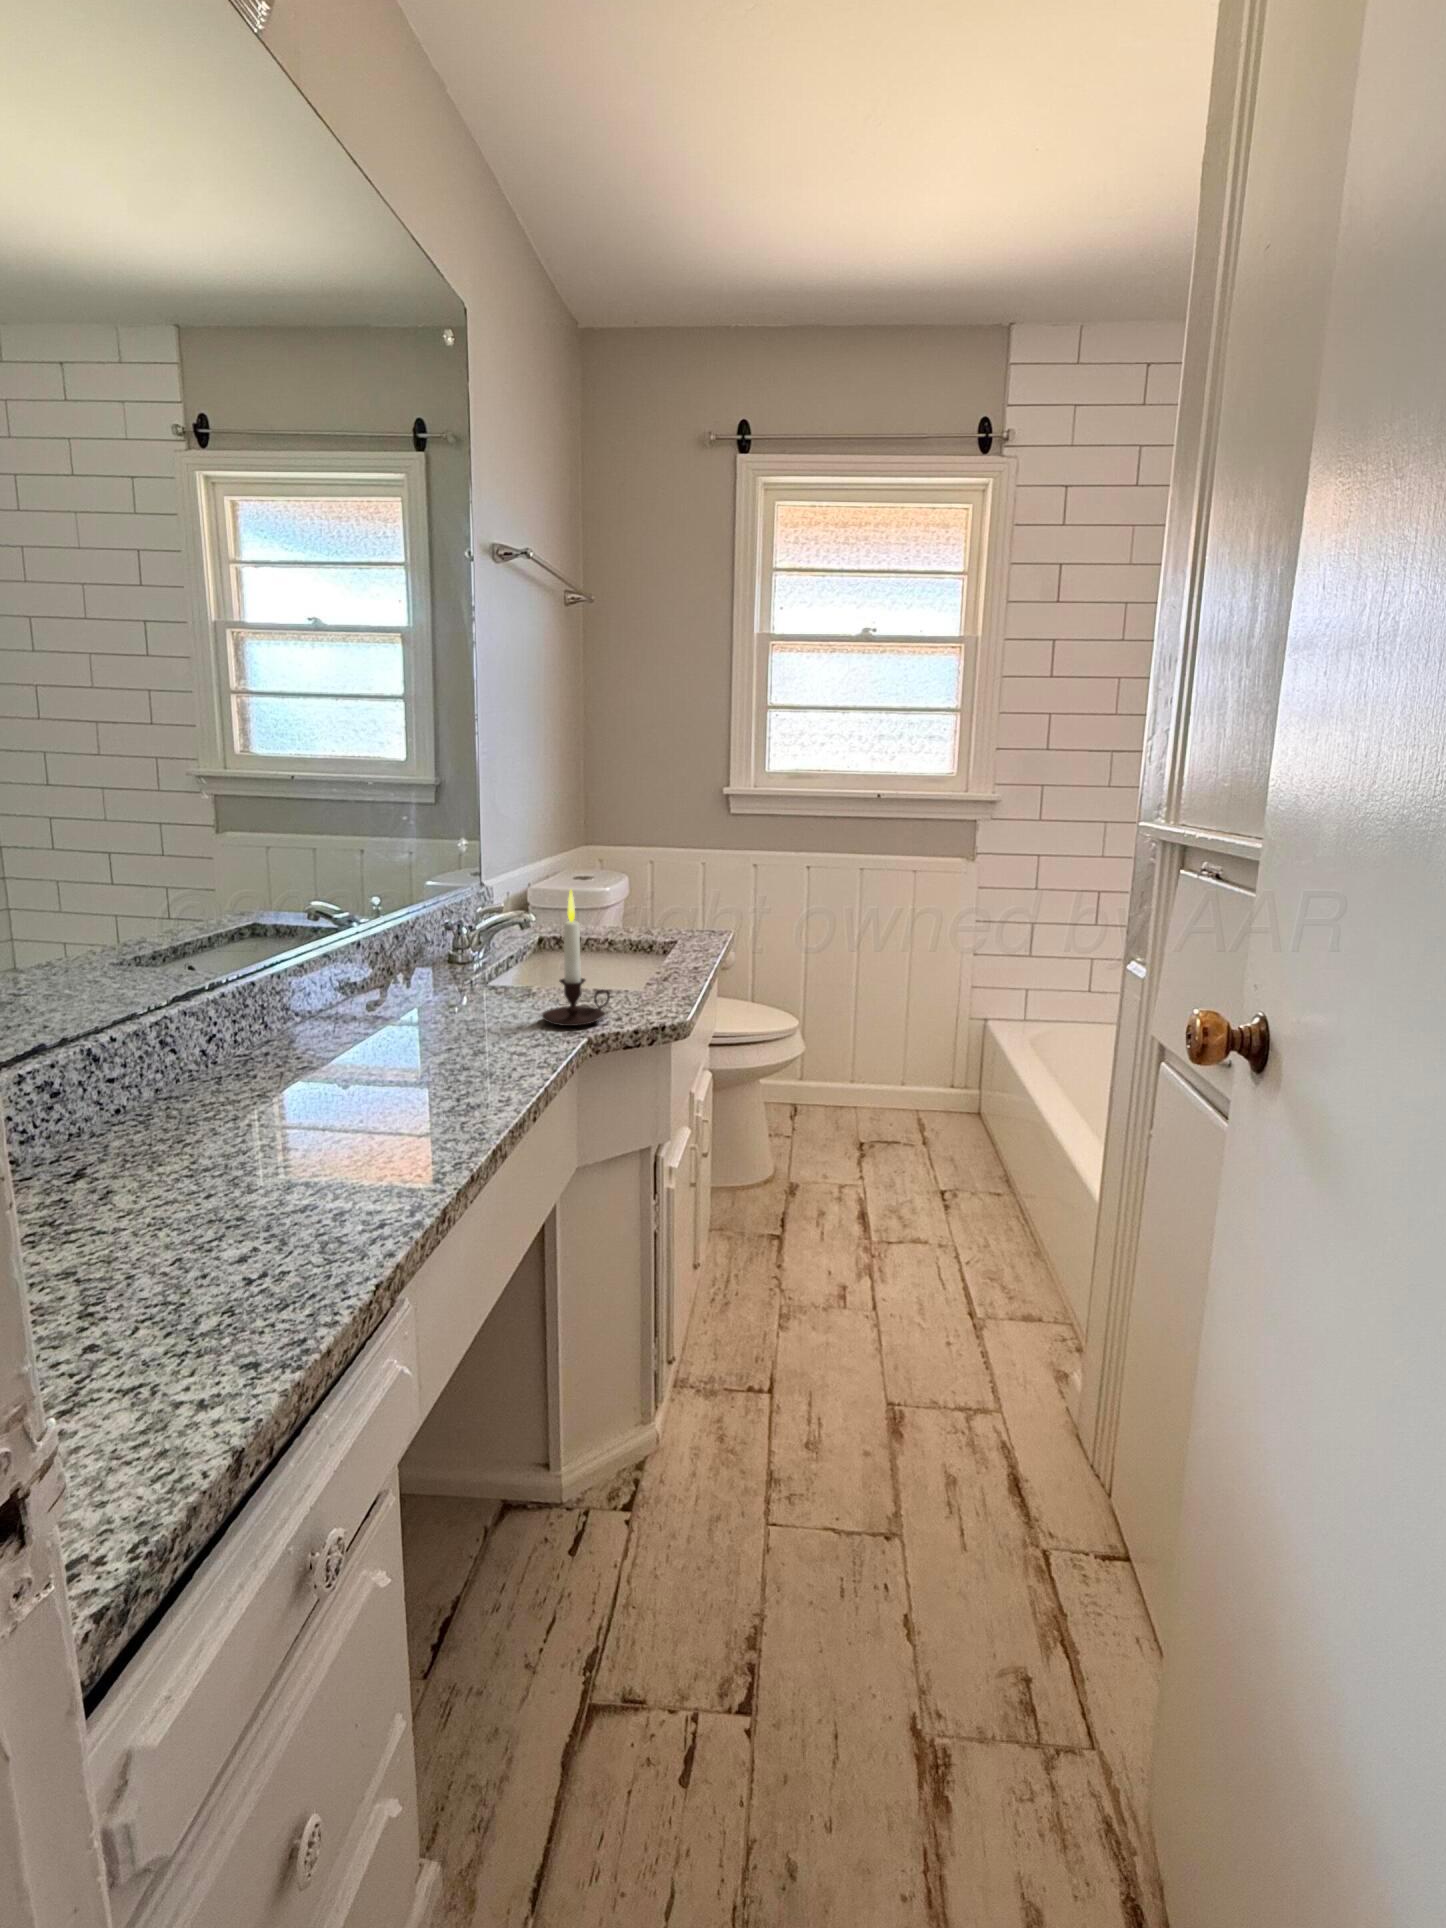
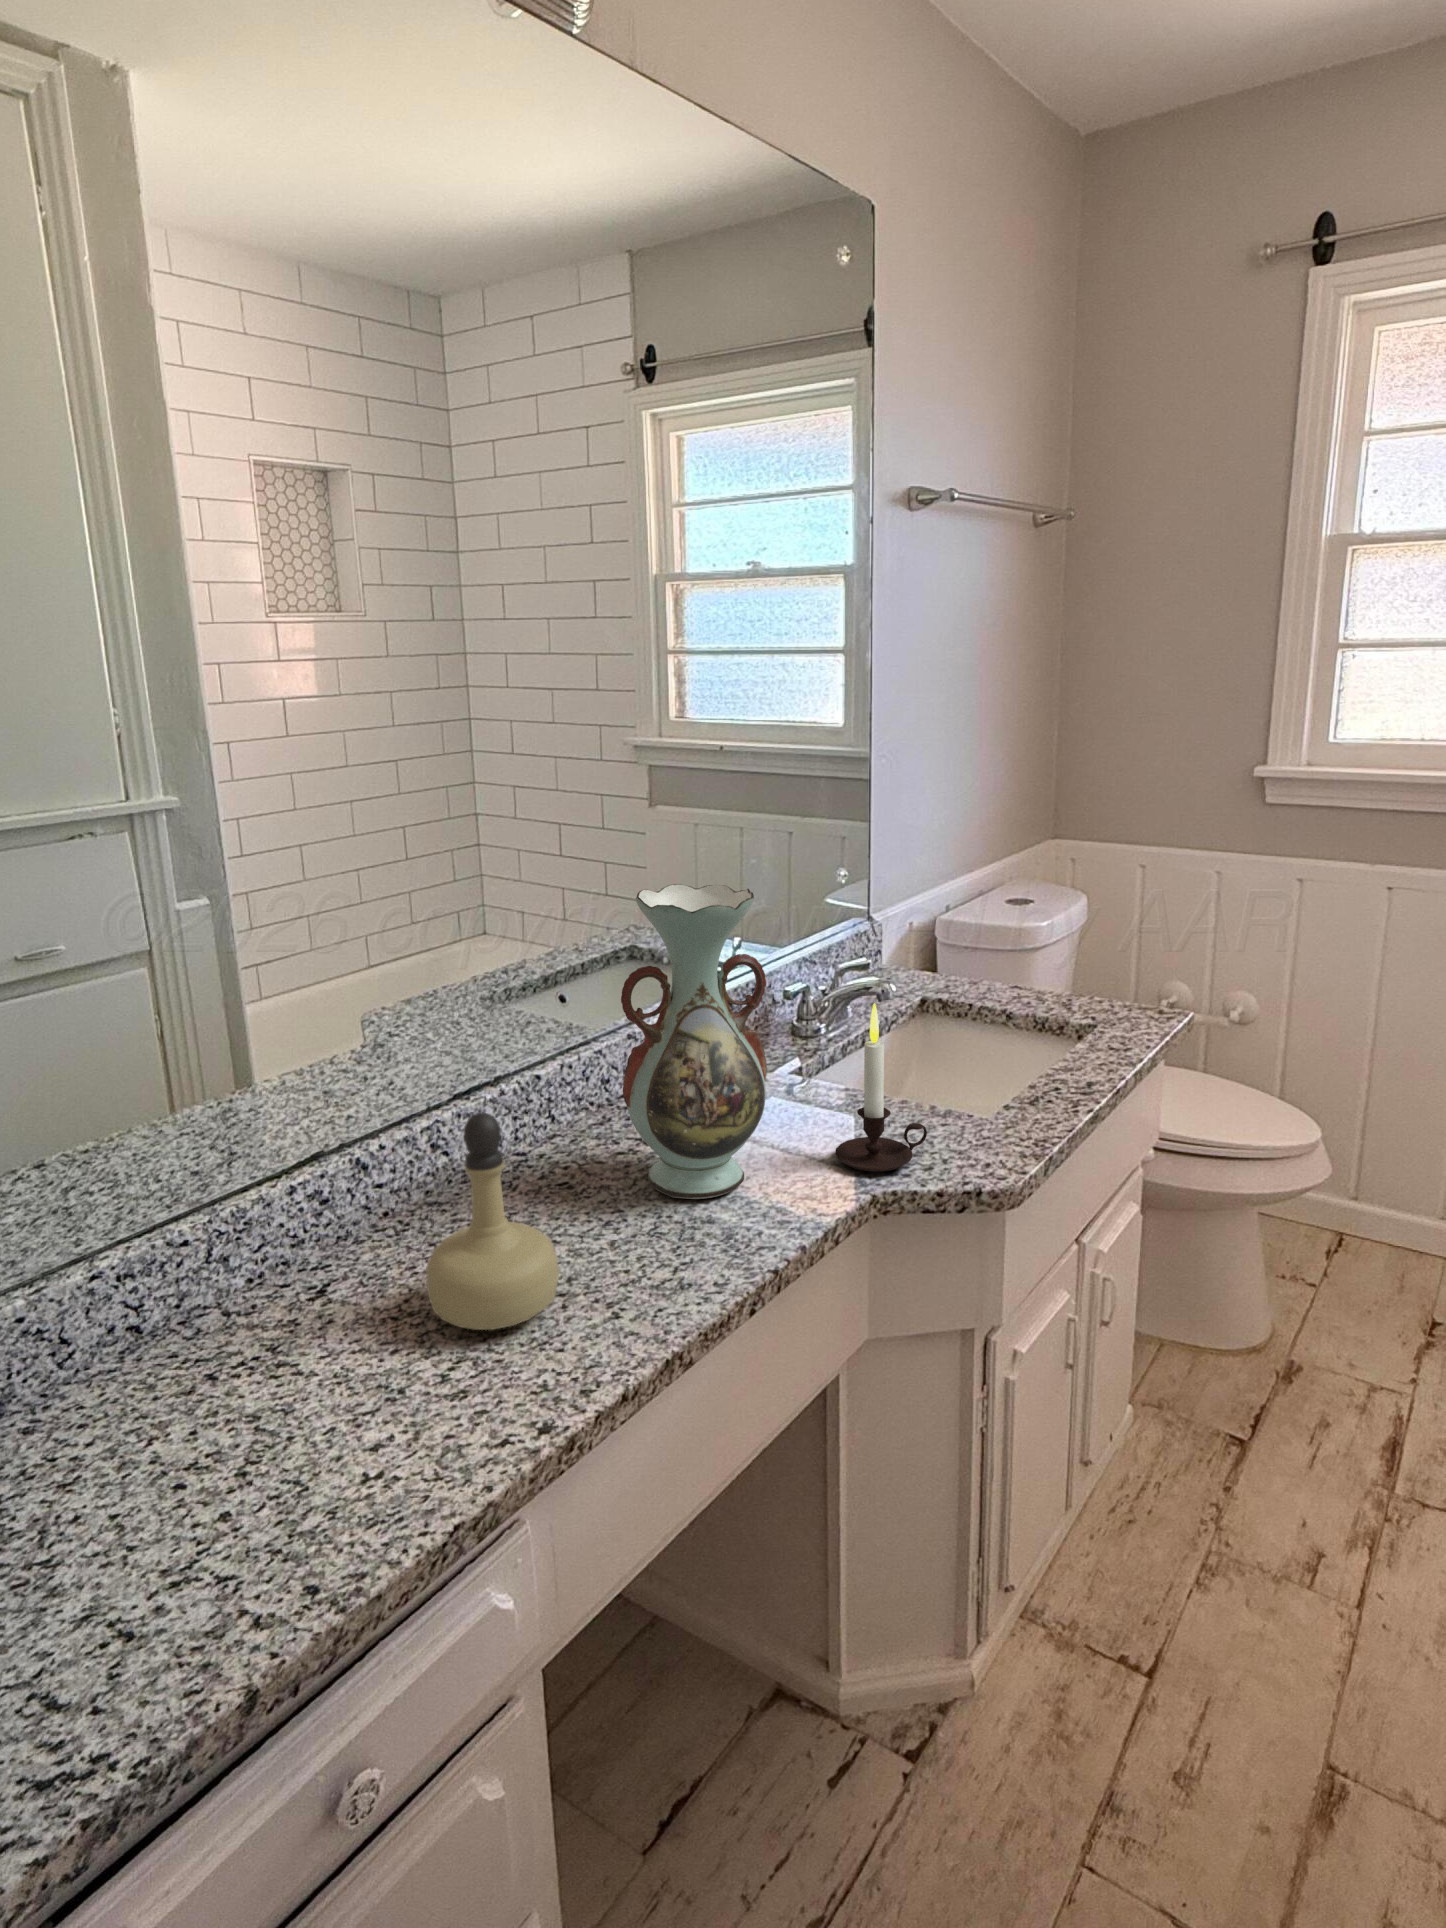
decorative vase: none [366,786,495,1061] -> present [621,884,767,1199]
perfume bottle: none [224,951,366,1163] -> present [426,1113,559,1330]

